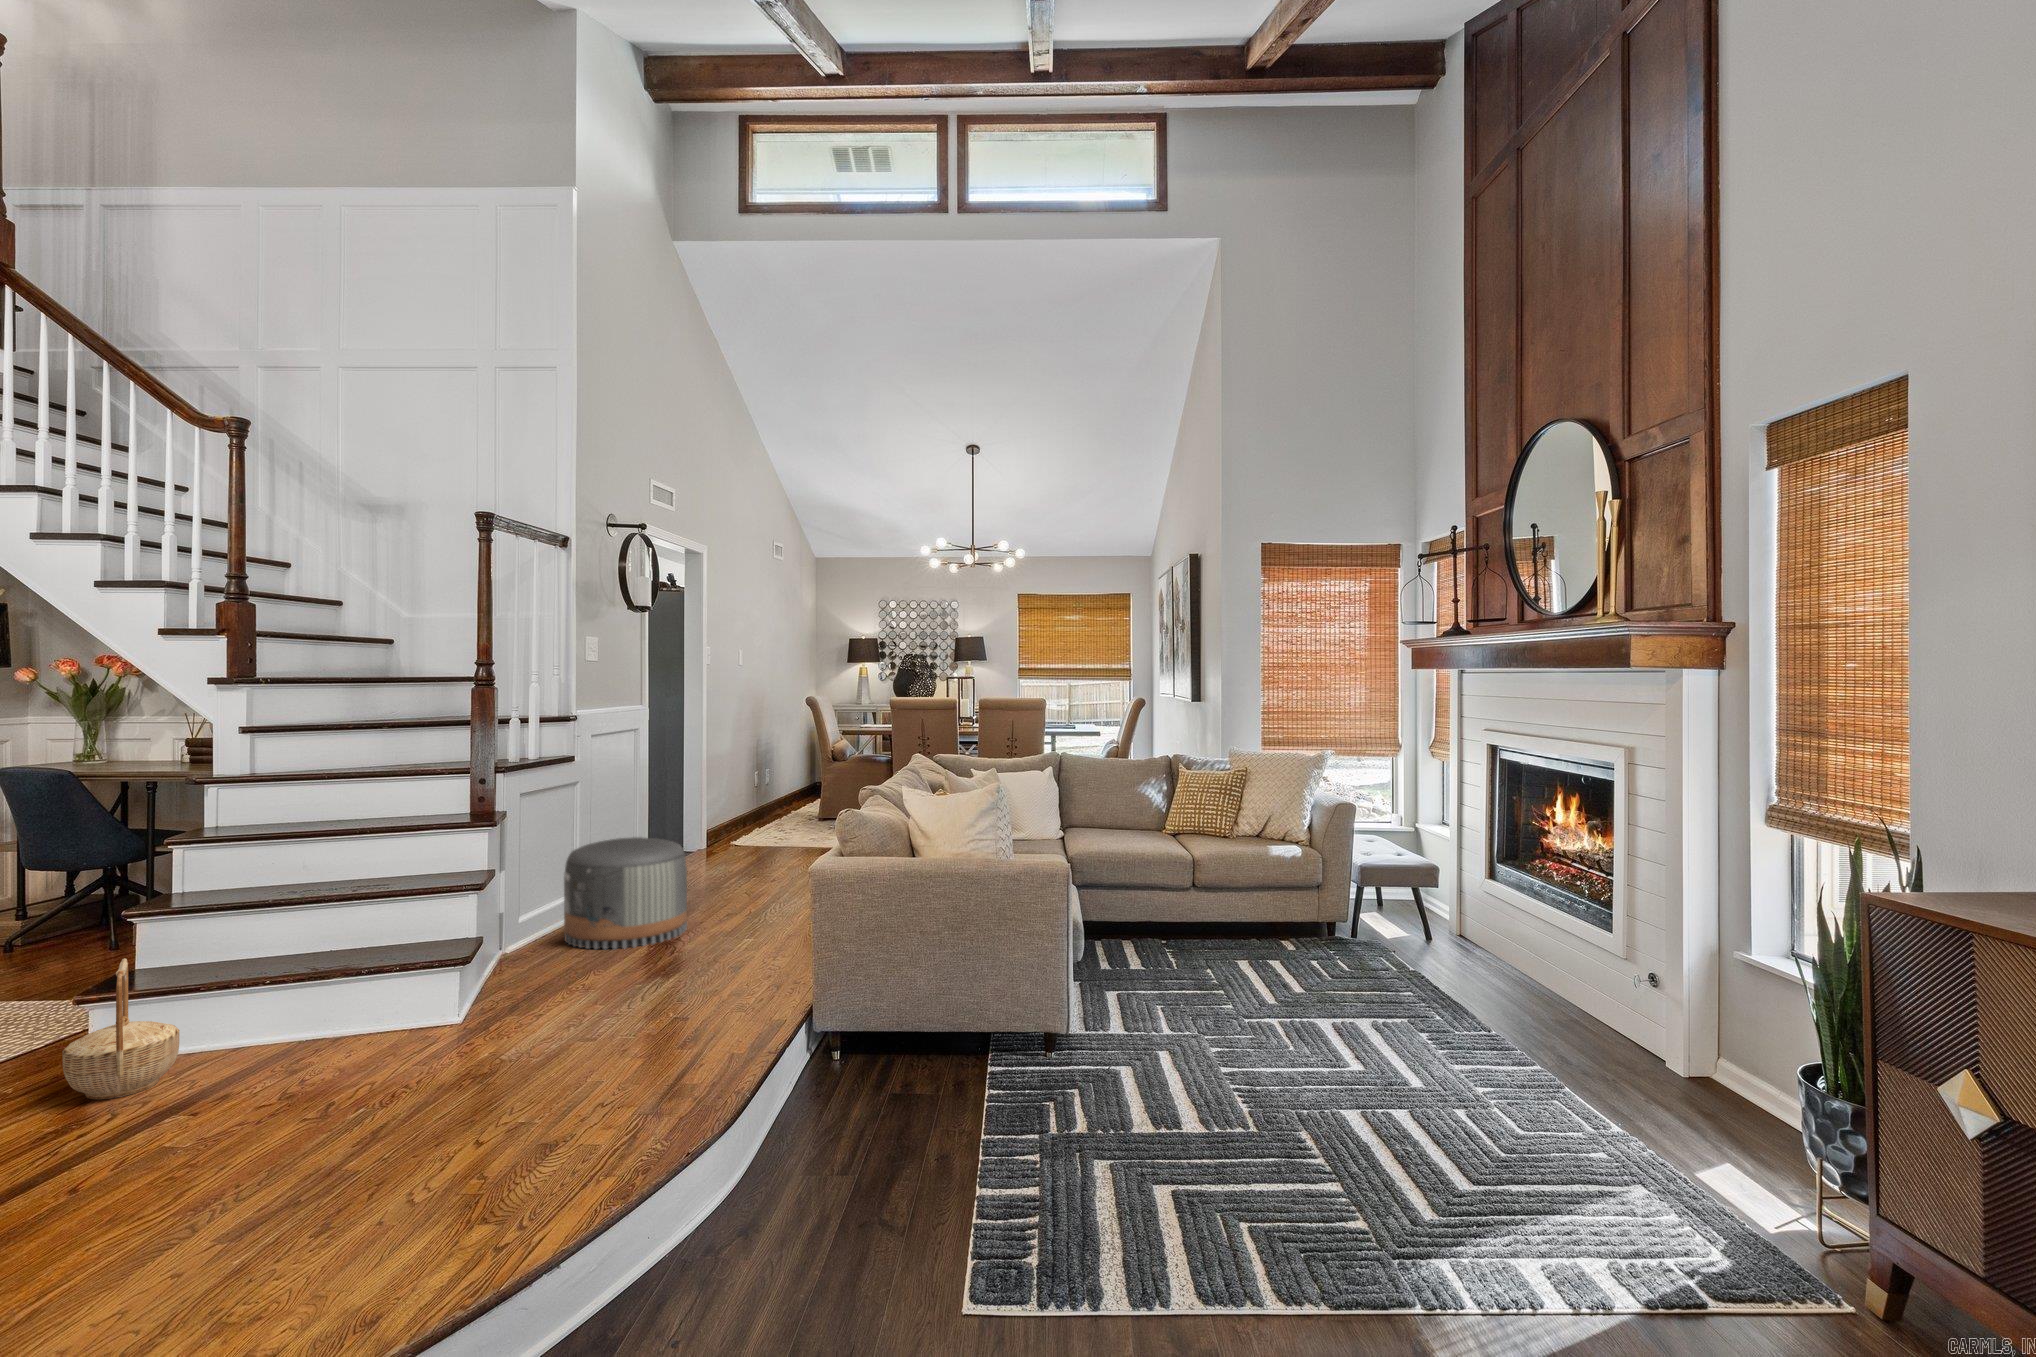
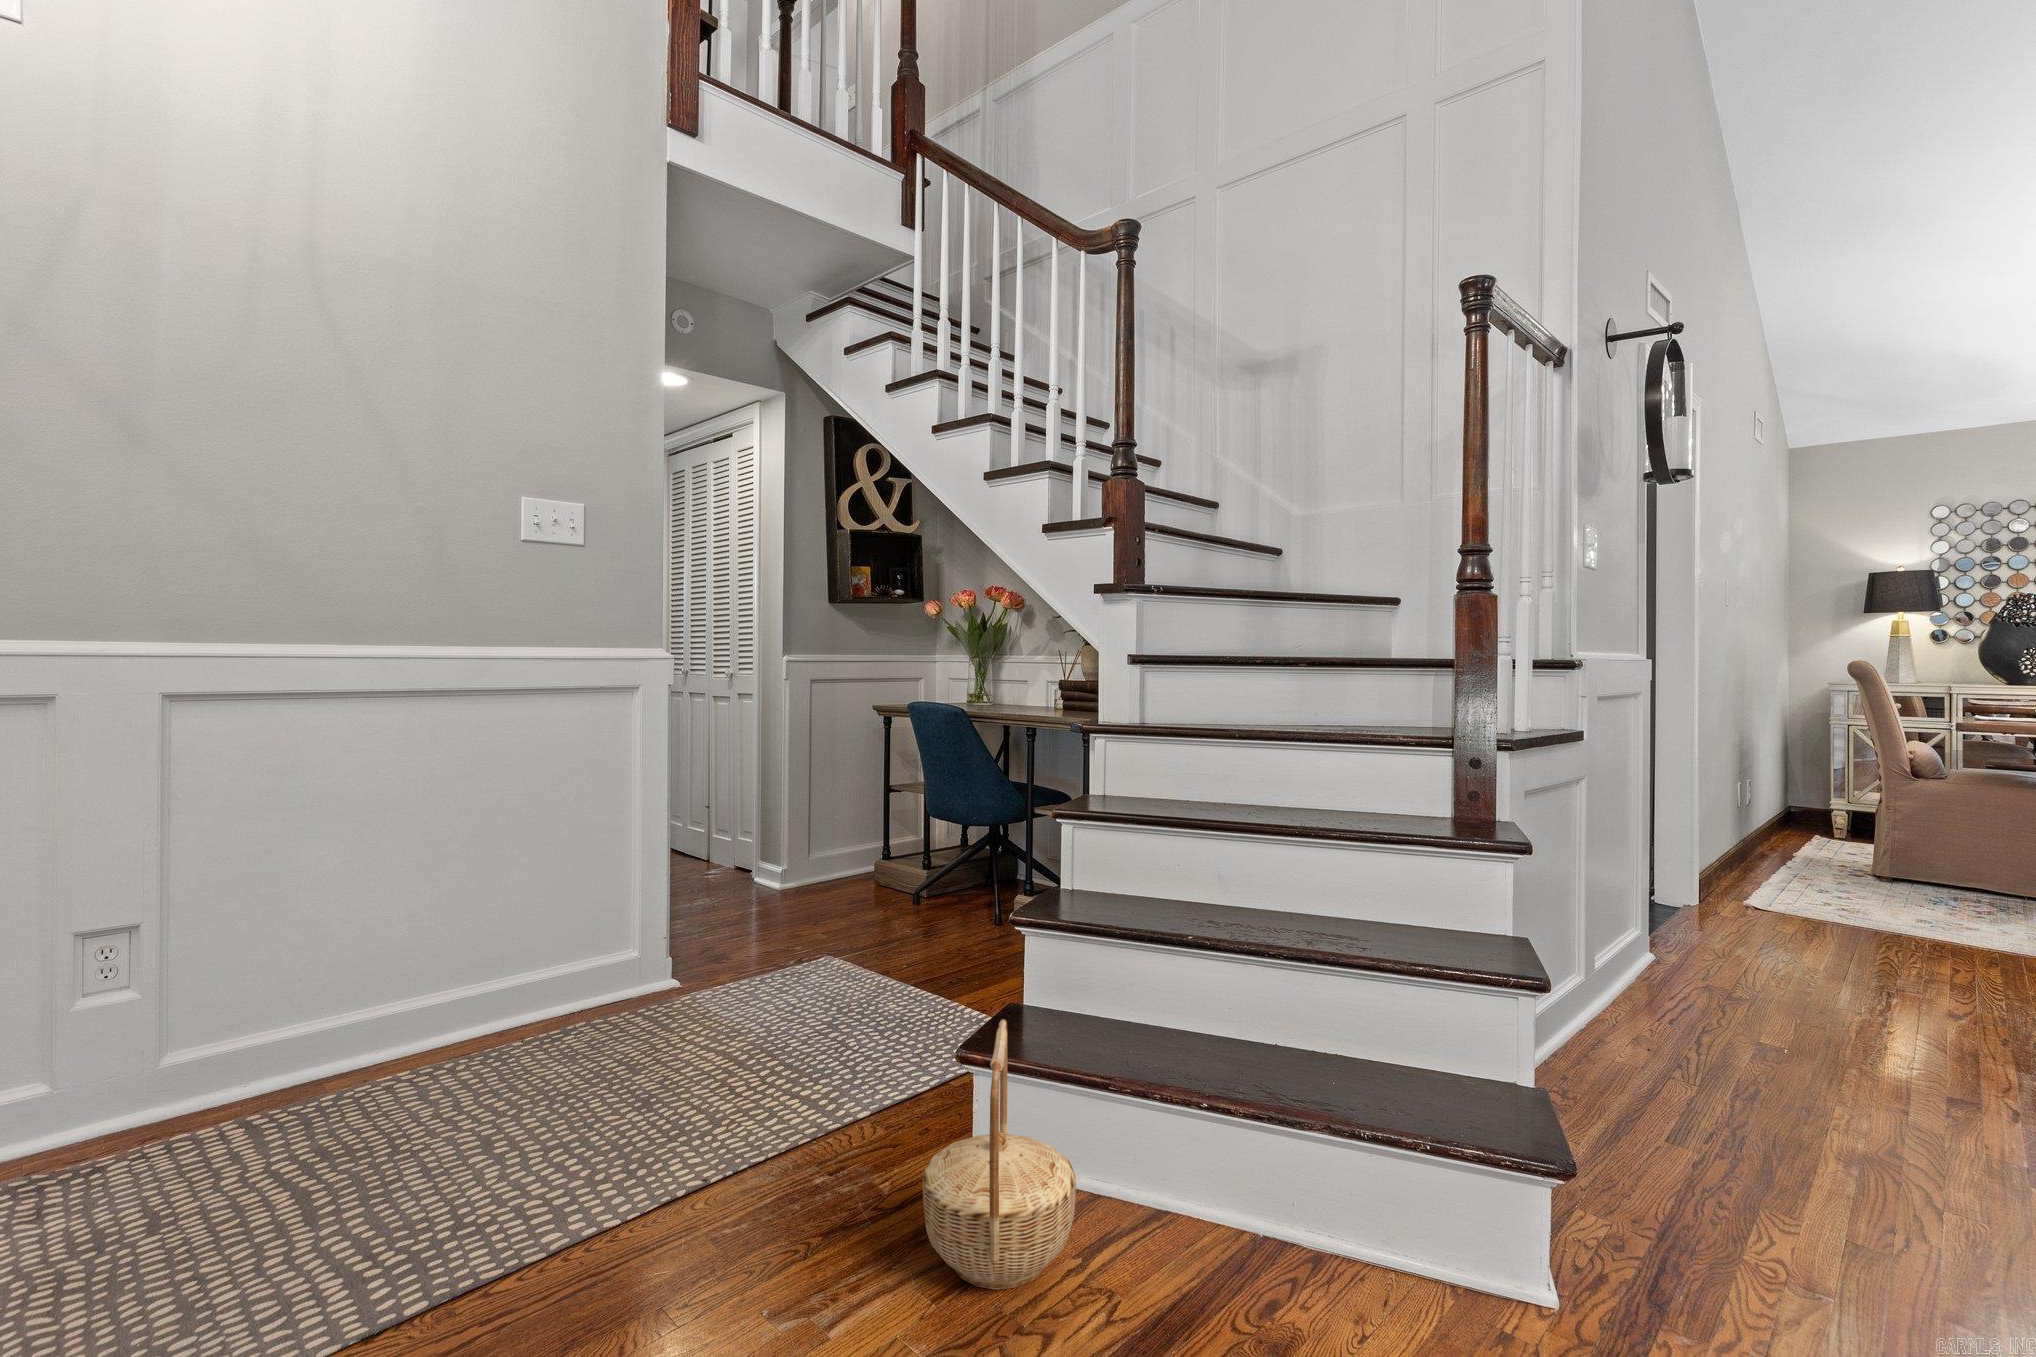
pouf: present [564,837,687,949] -> none [1600,886,1882,1133]

